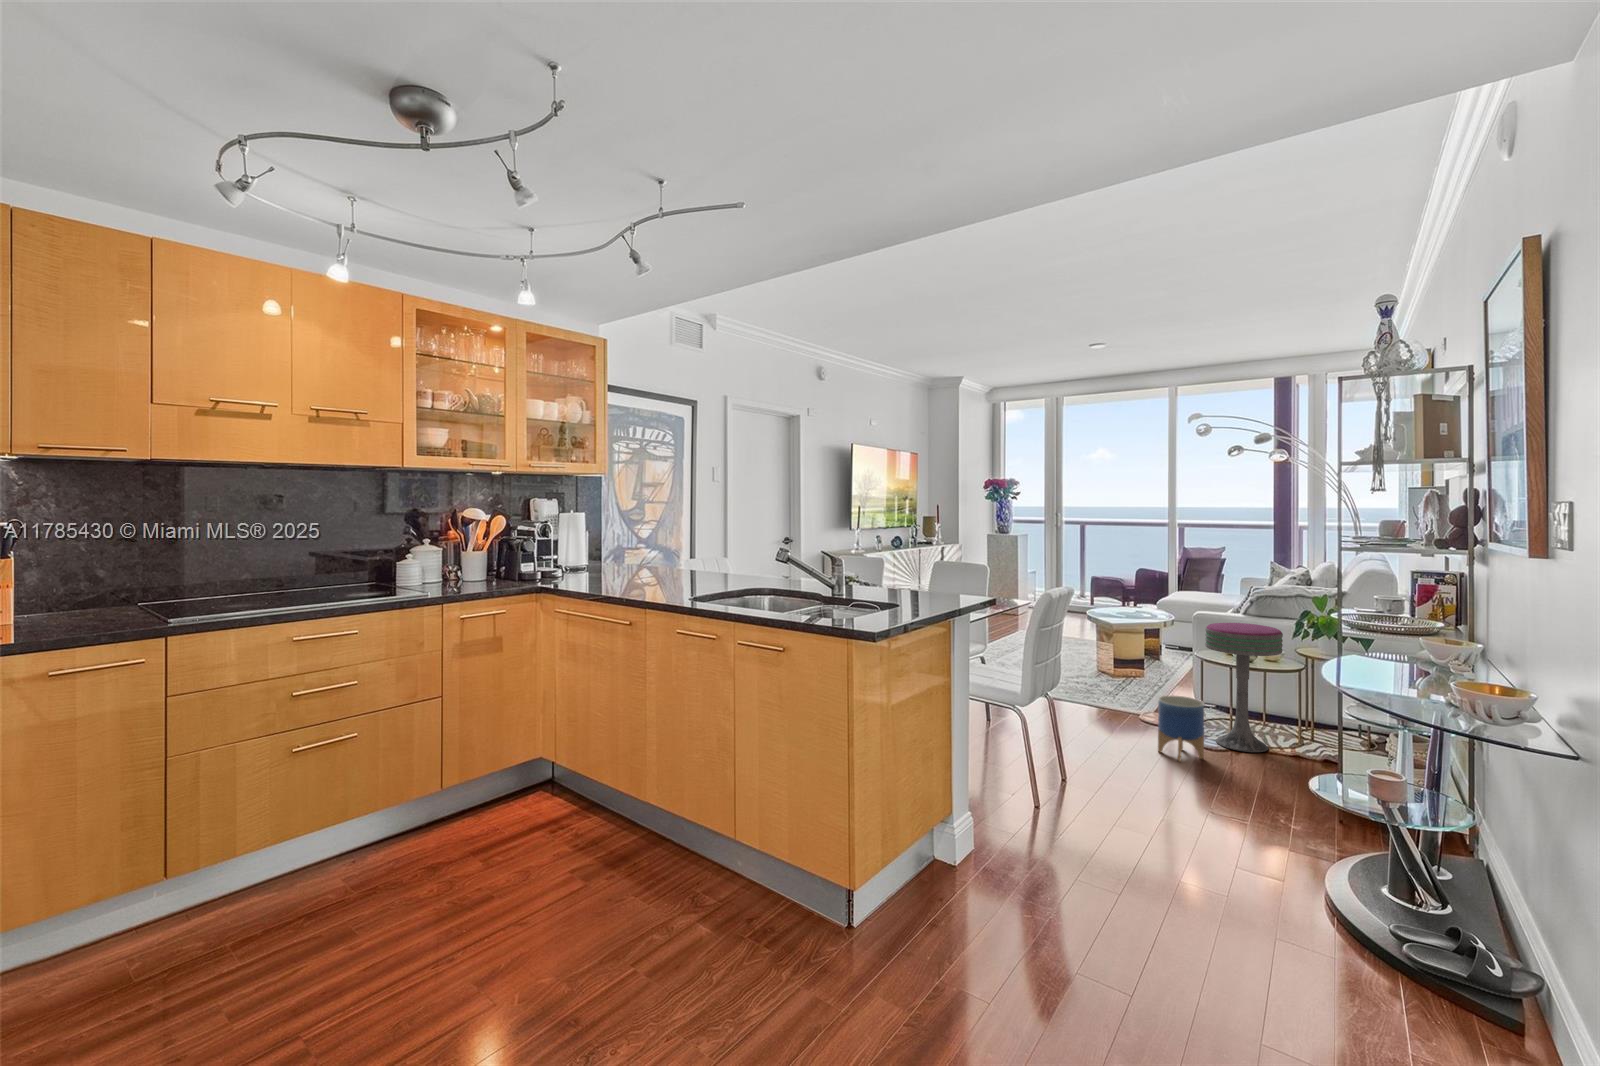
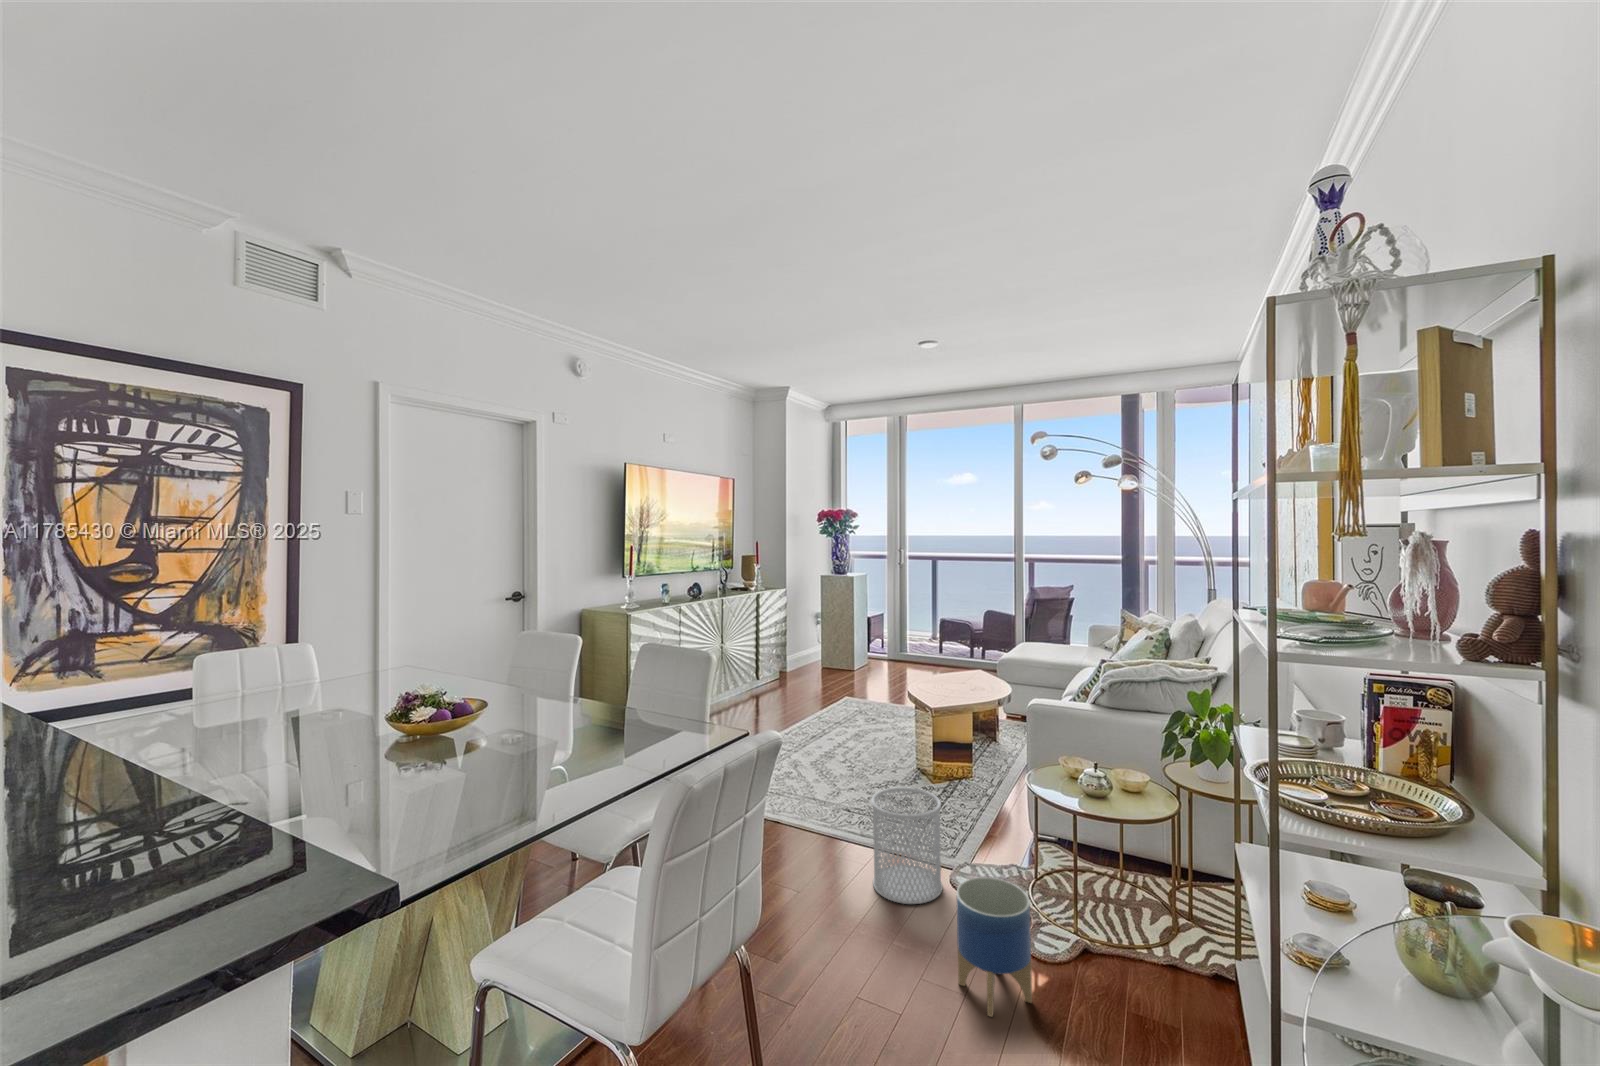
bar stool: present [1205,623,1283,752] -> none [1033,737,1151,971]
wastebasket: none [1090,661,1138,726] -> present [871,787,943,904]

